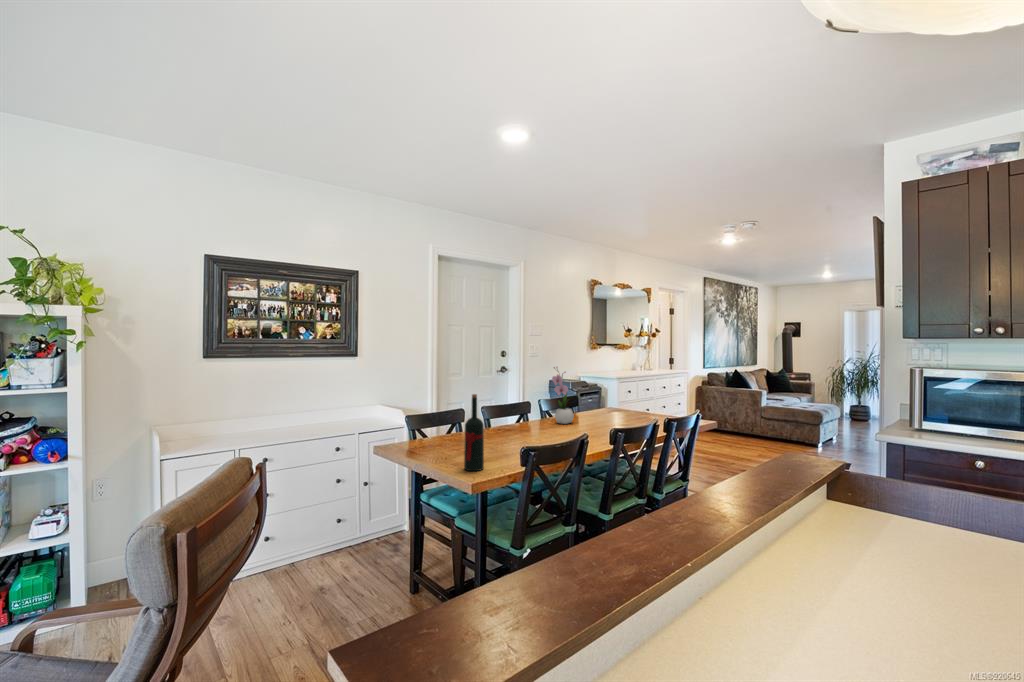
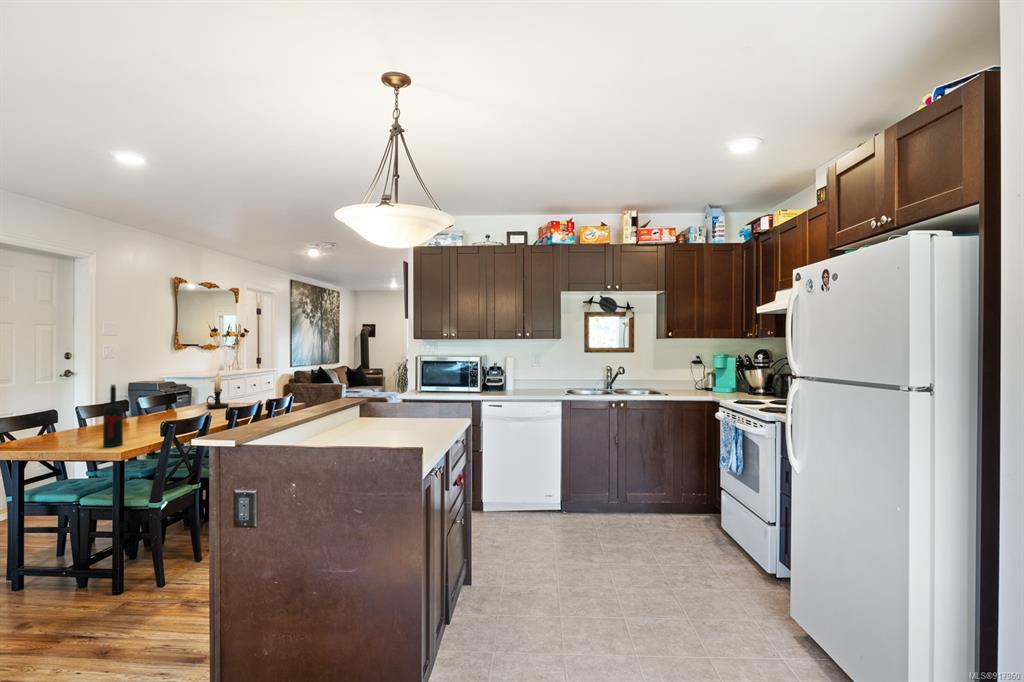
flower arrangement: present [552,367,574,424] -> none [159,364,184,415]
candle holder: none [600,376,624,421] -> present [206,371,229,409]

